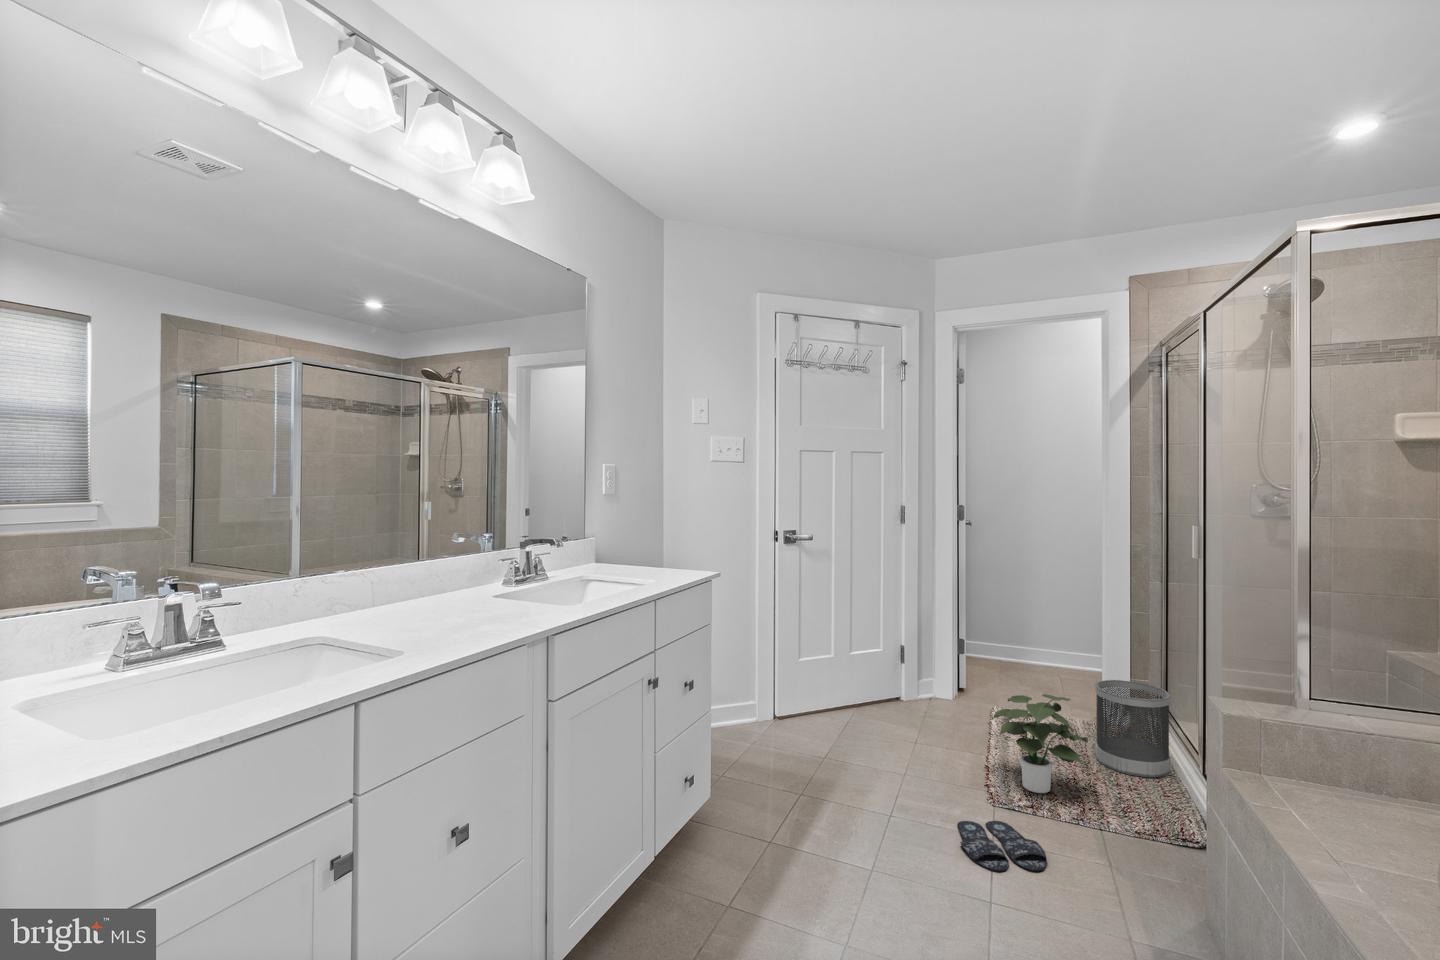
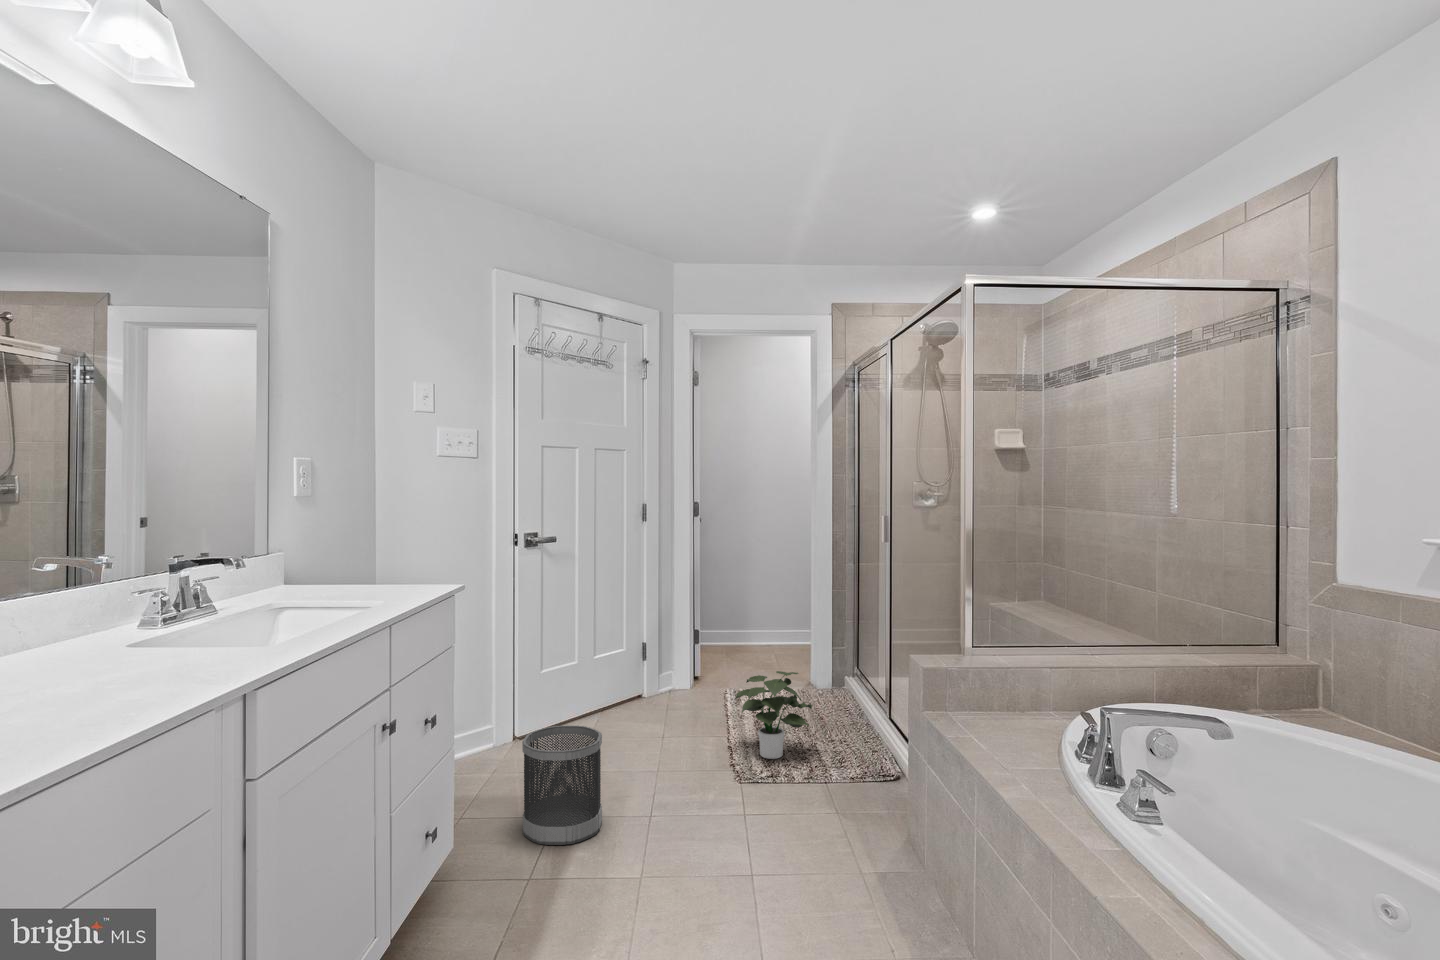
wastebasket: present [1095,680,1170,778] -> present [522,725,602,845]
slippers: present [957,821,1047,871] -> none [711,786,786,823]

